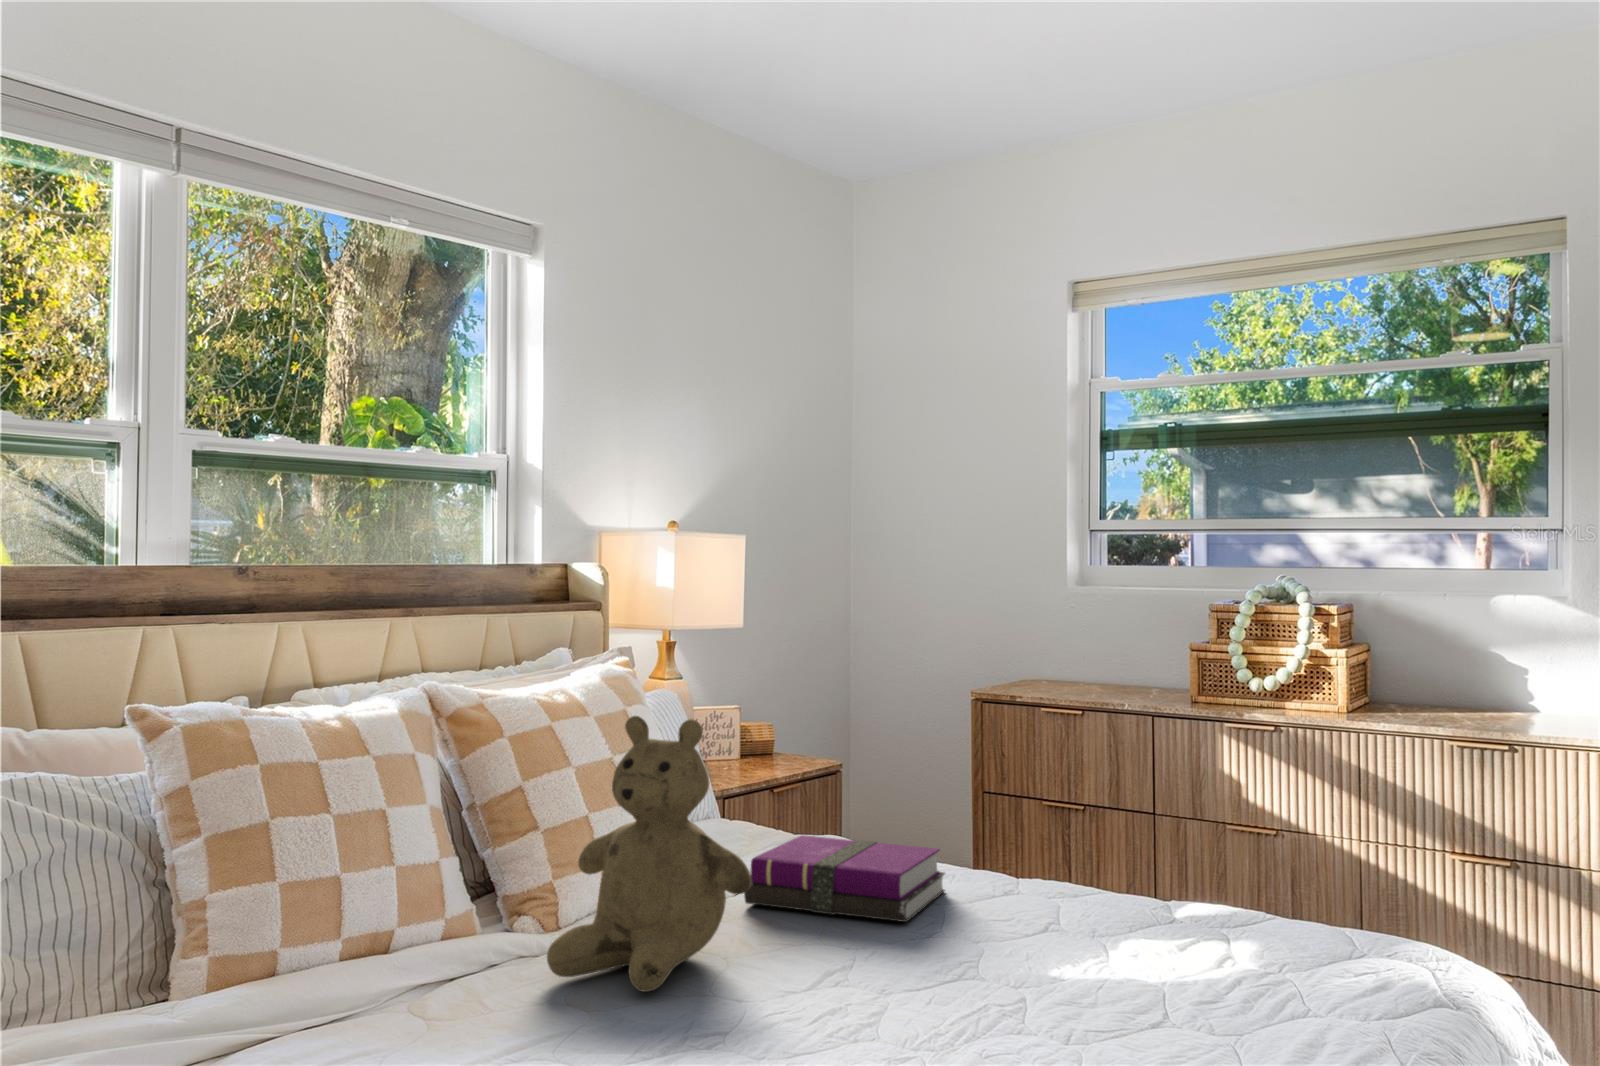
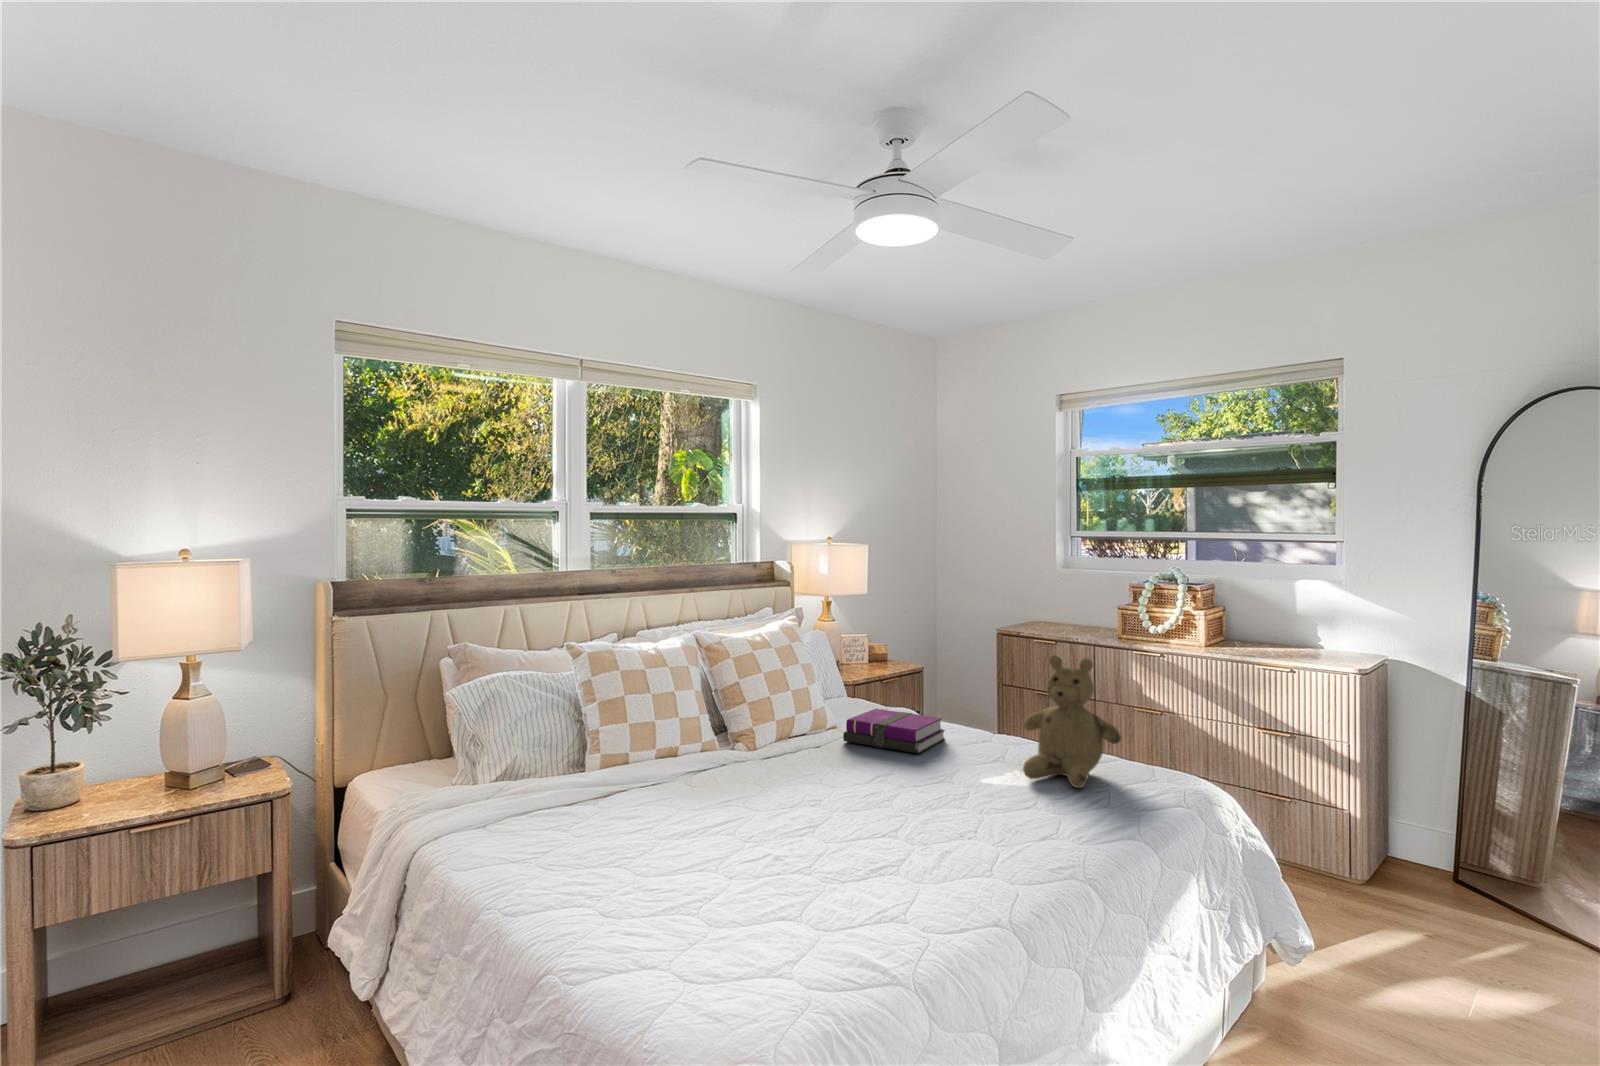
teddy bear: present [547,716,751,992] -> present [1023,655,1121,788]

